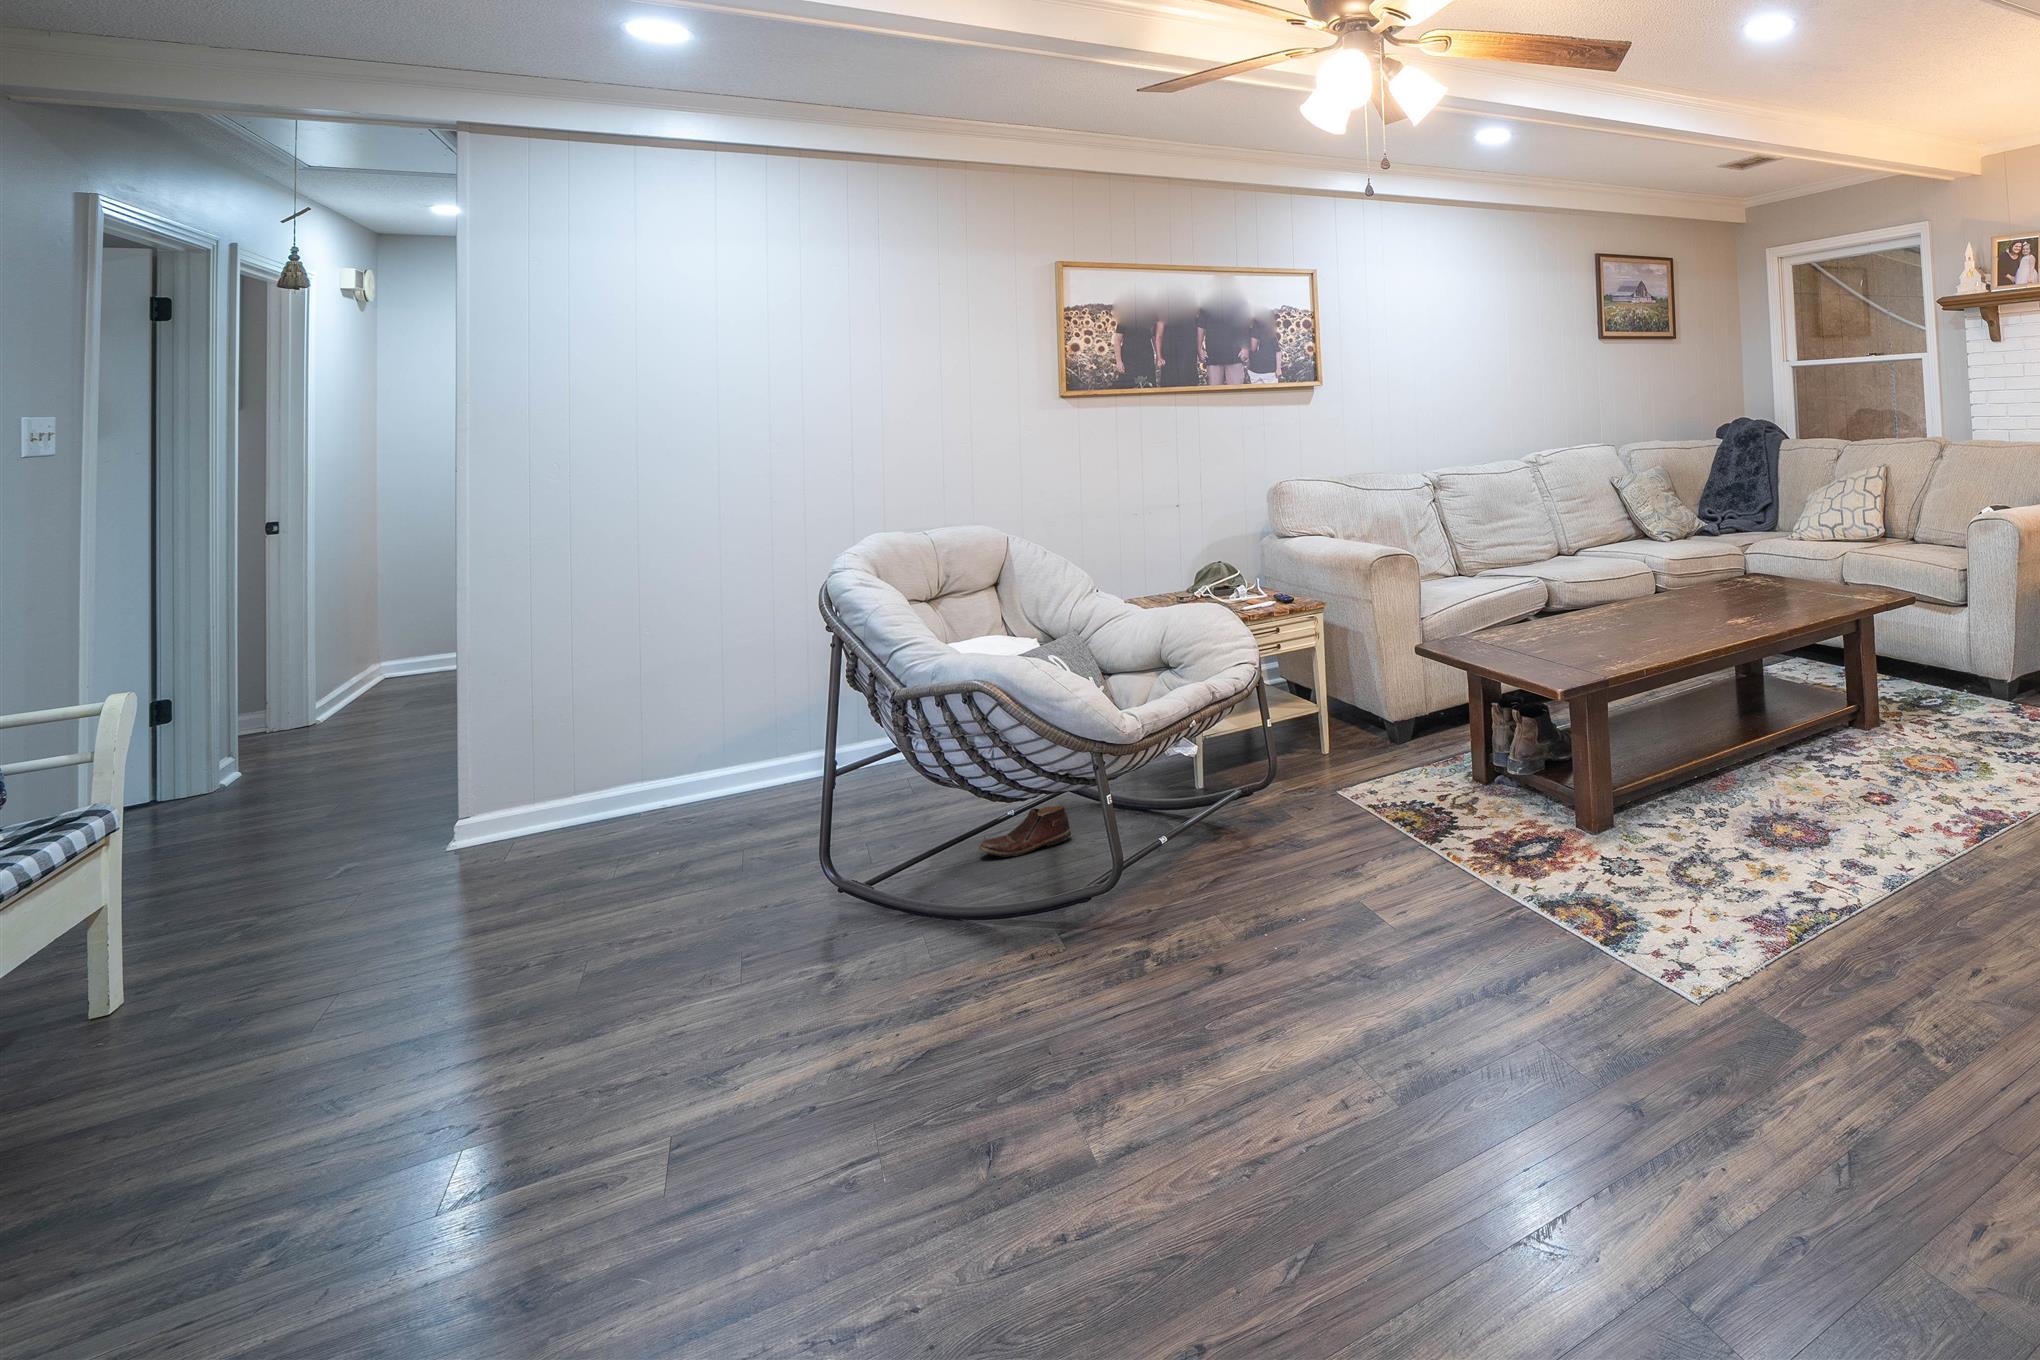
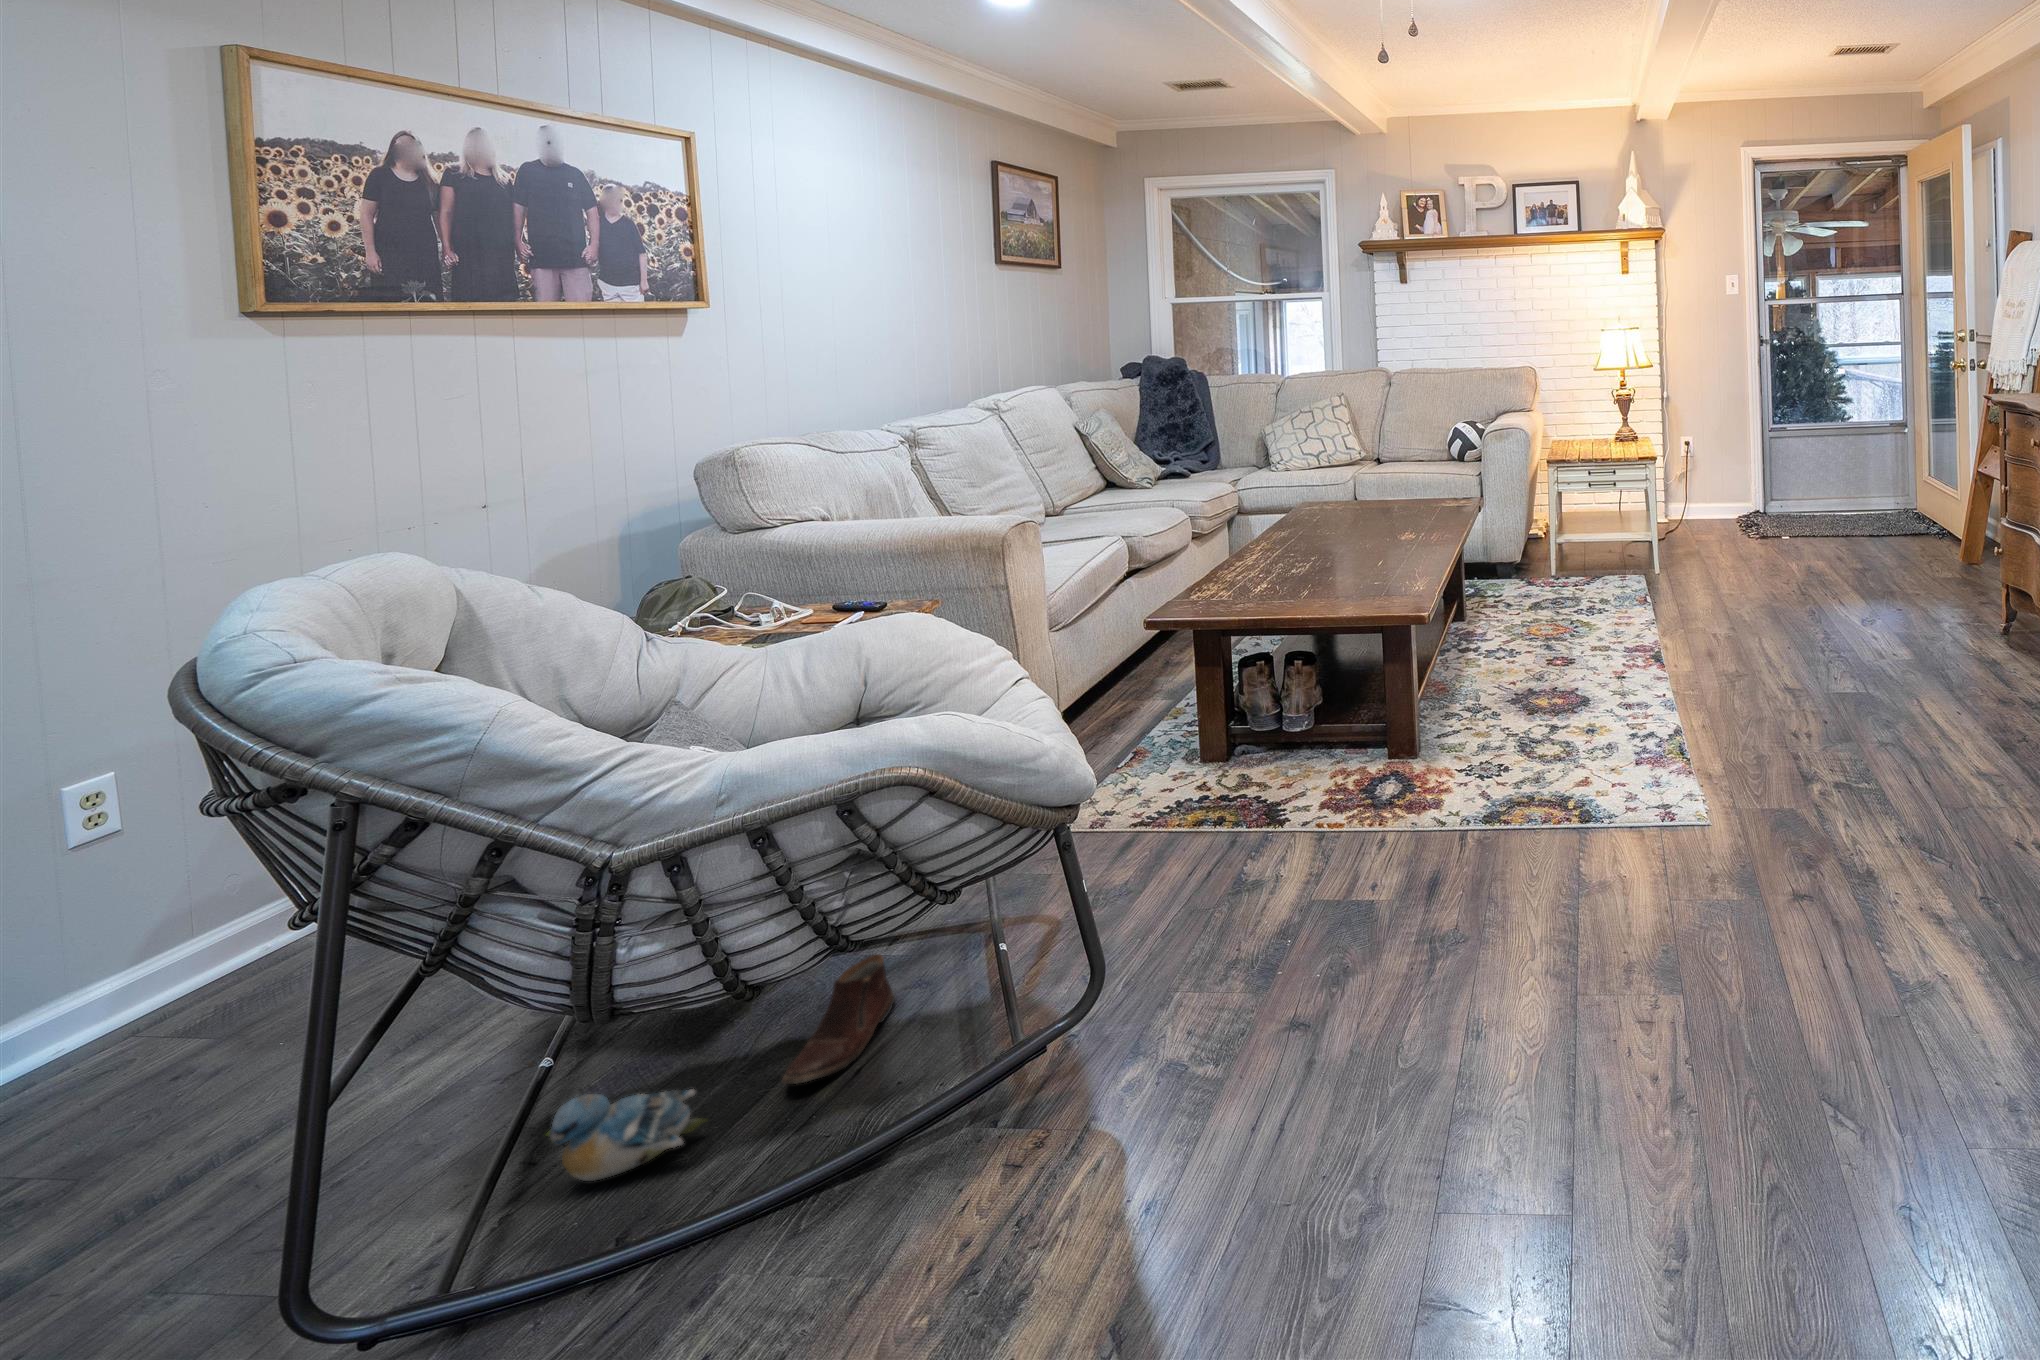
plush toy: none [905,803,962,852] -> present [546,1089,707,1181]

